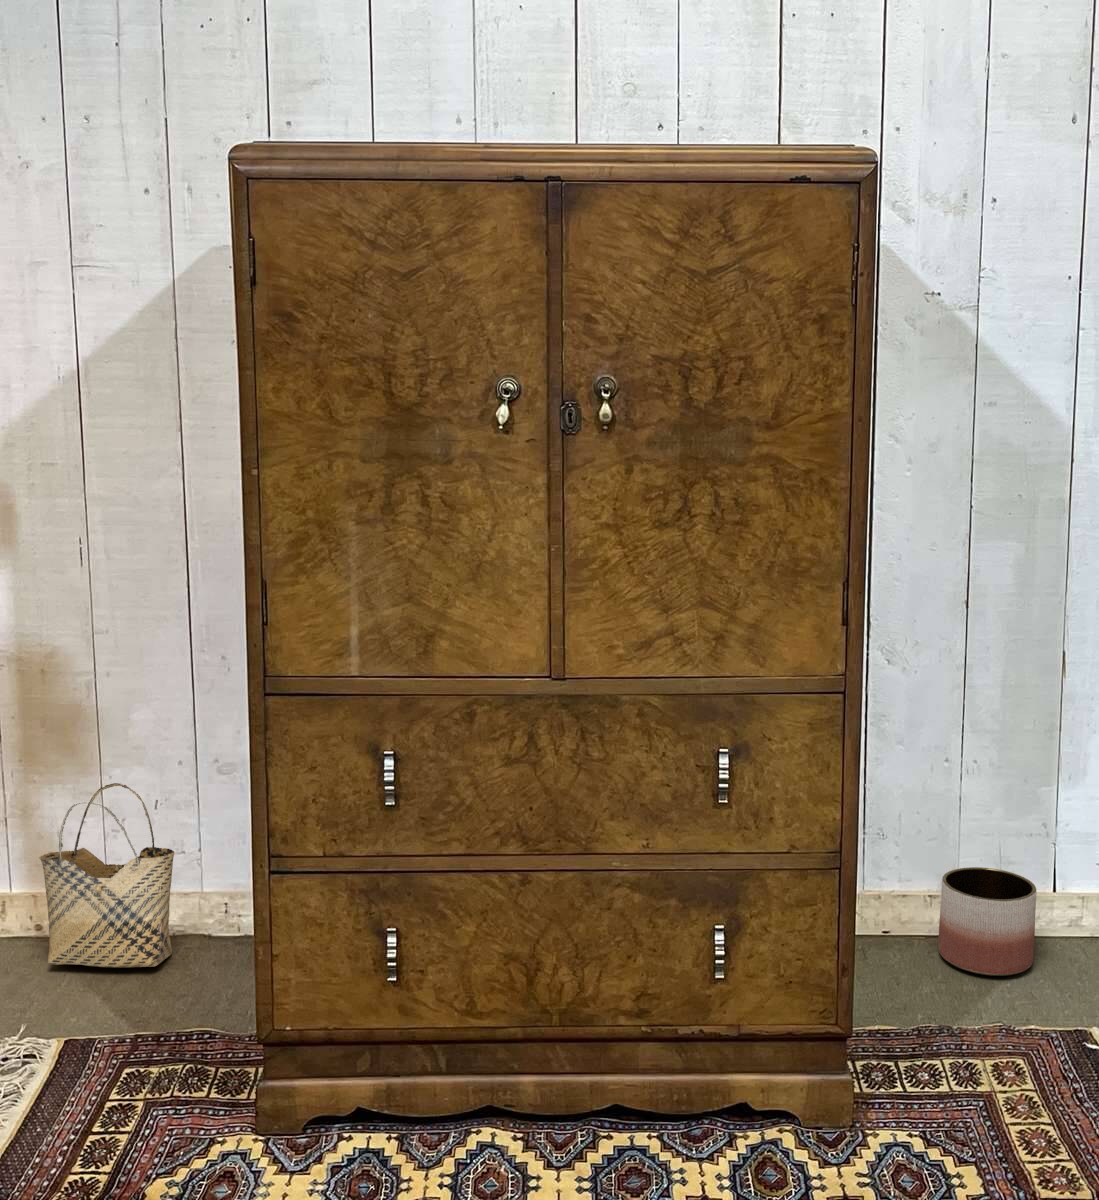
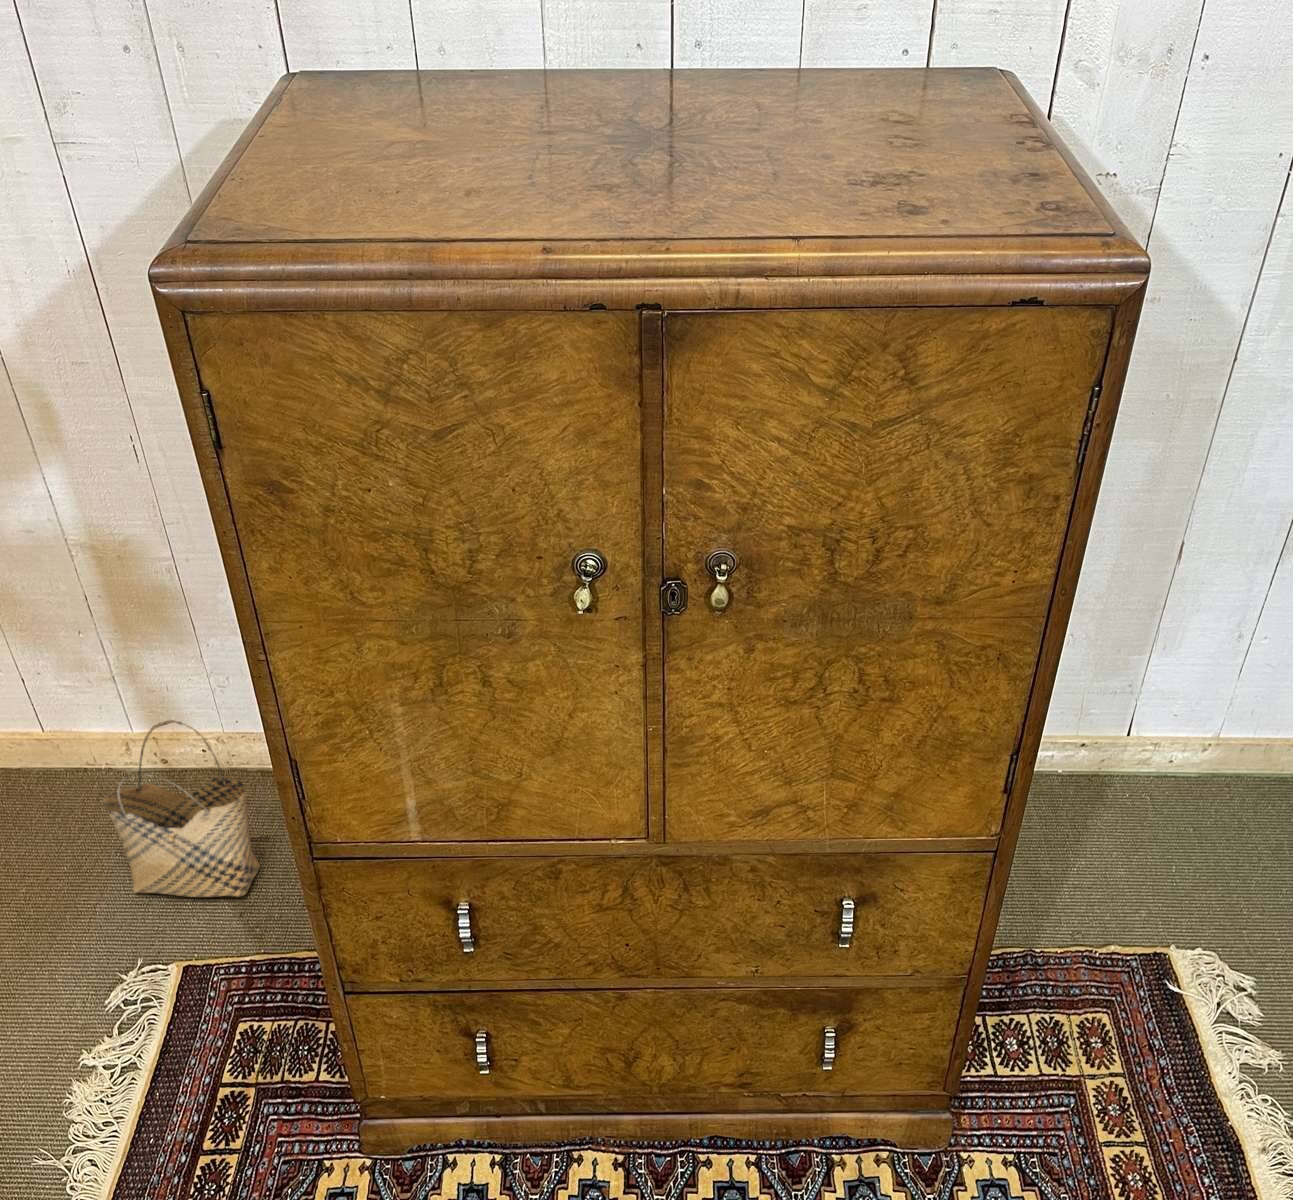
planter: present [938,867,1036,976] -> none [1051,785,1165,908]

